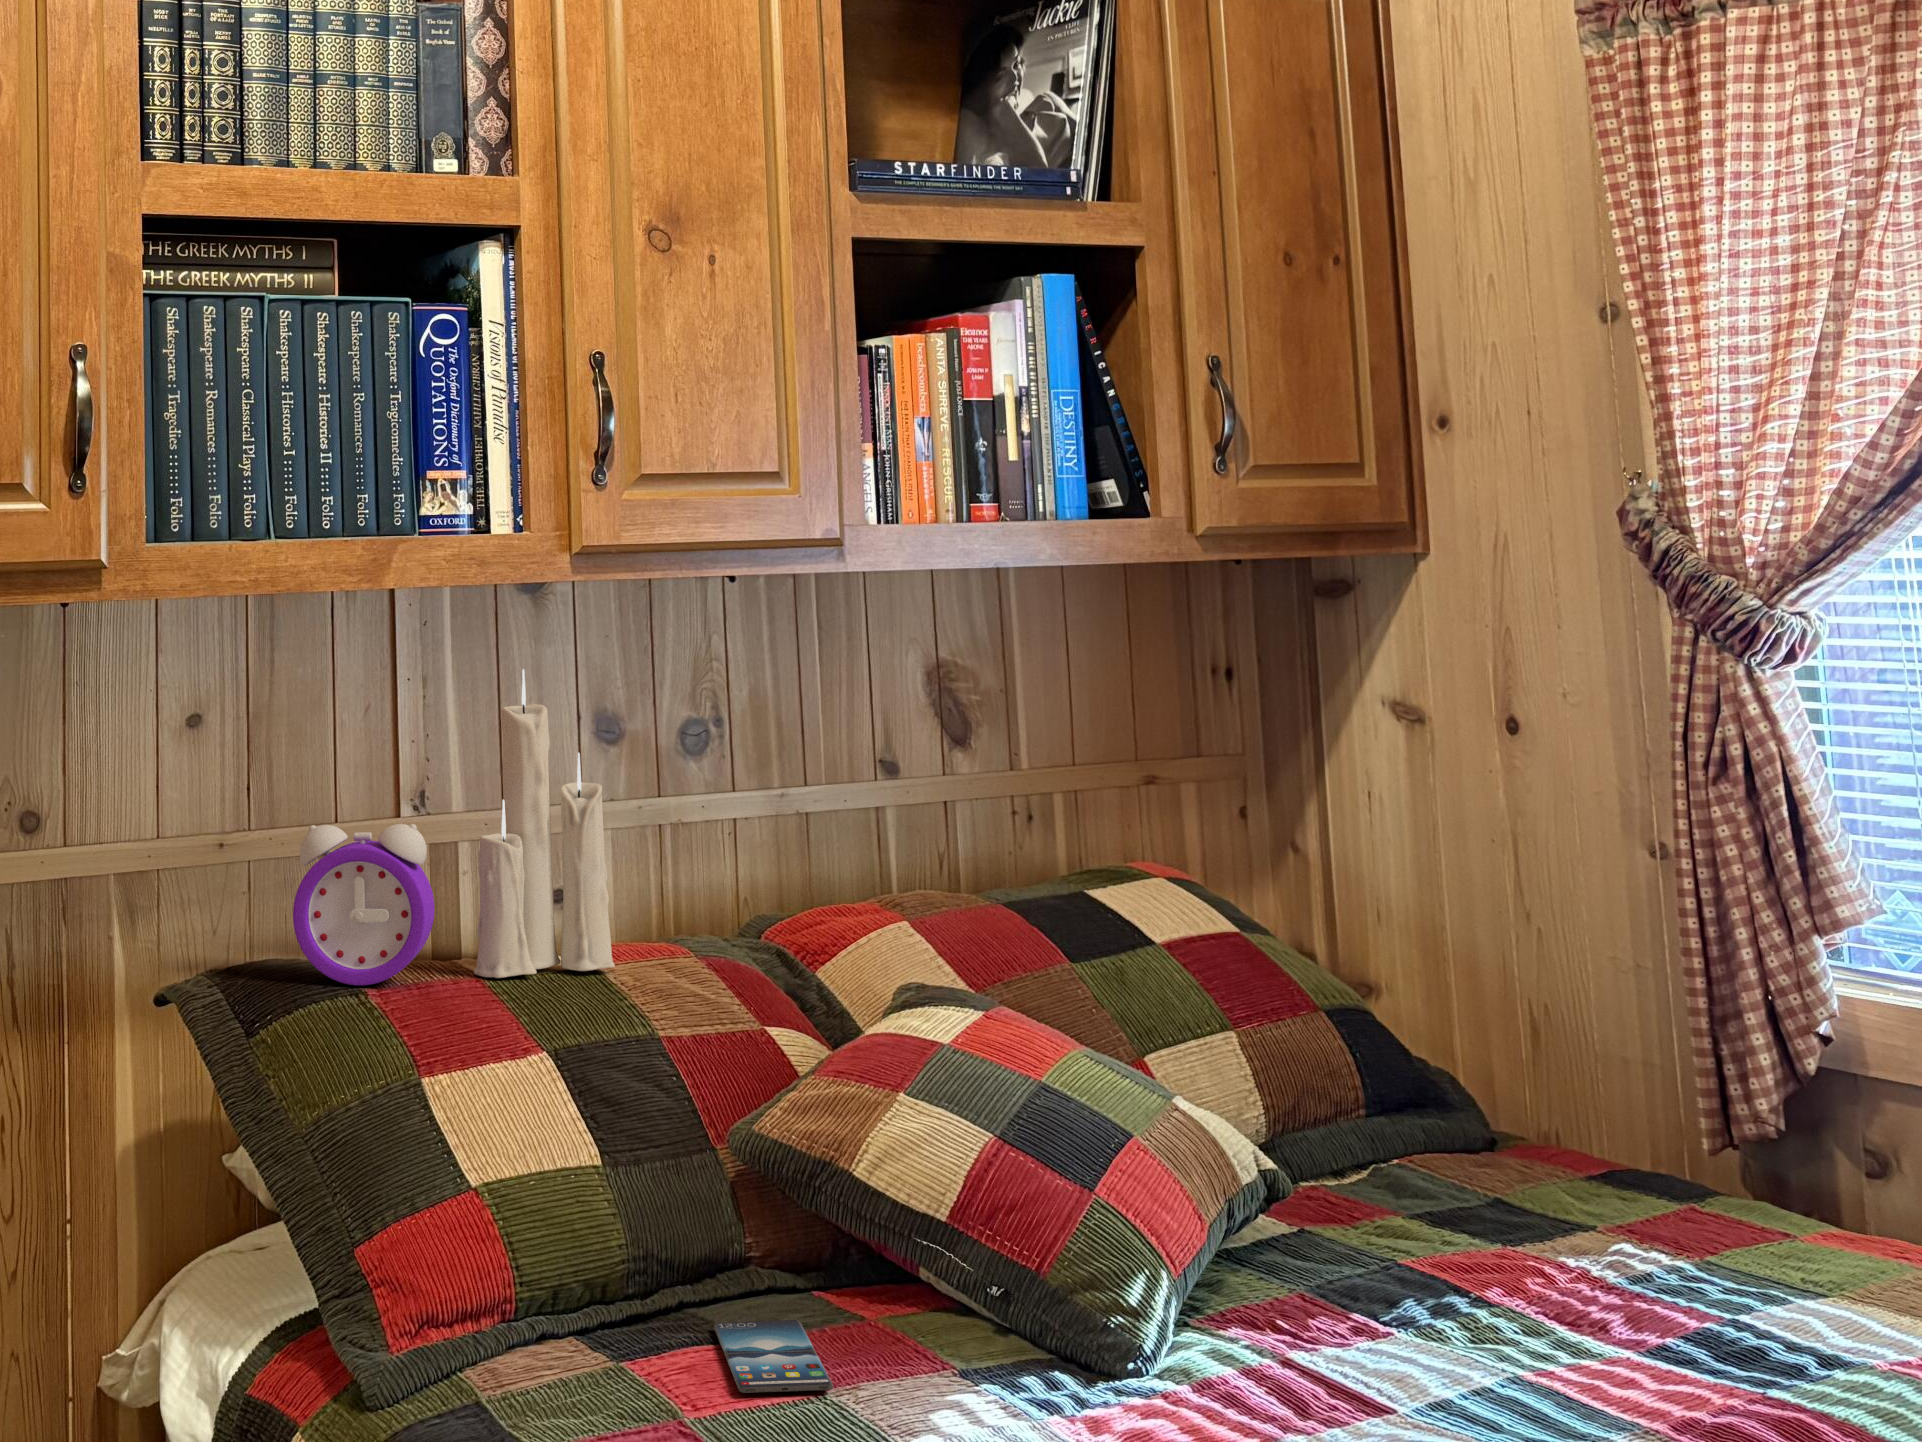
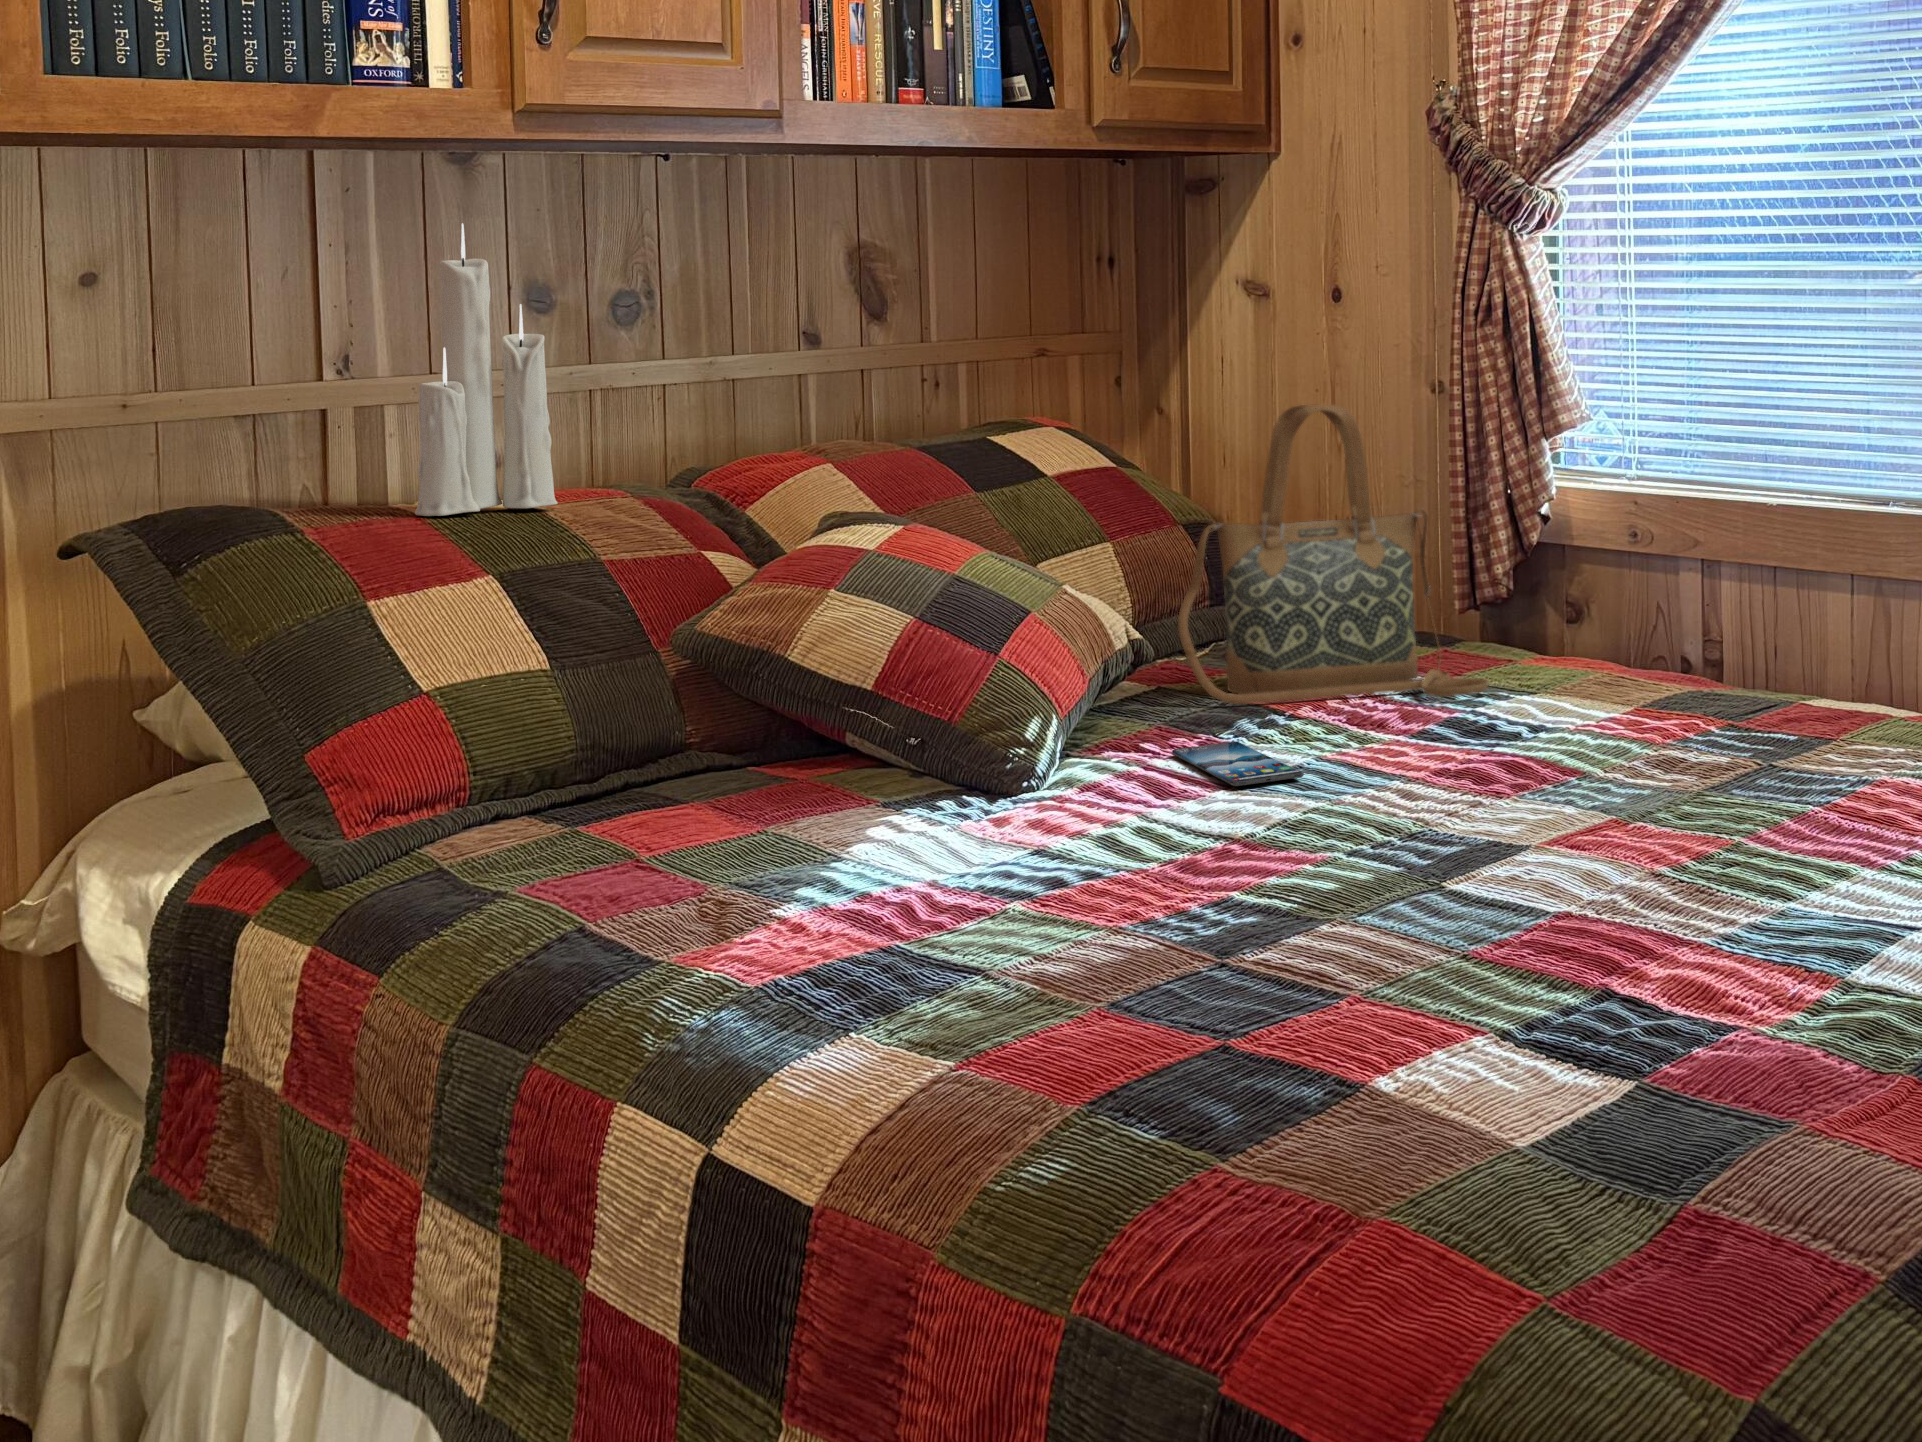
alarm clock: present [293,824,434,985] -> none [221,368,374,525]
handbag: none [1321,889,1757,1293] -> present [1178,404,1489,704]
smartphone: present [714,1320,833,1393] -> present [1172,742,1304,786]

